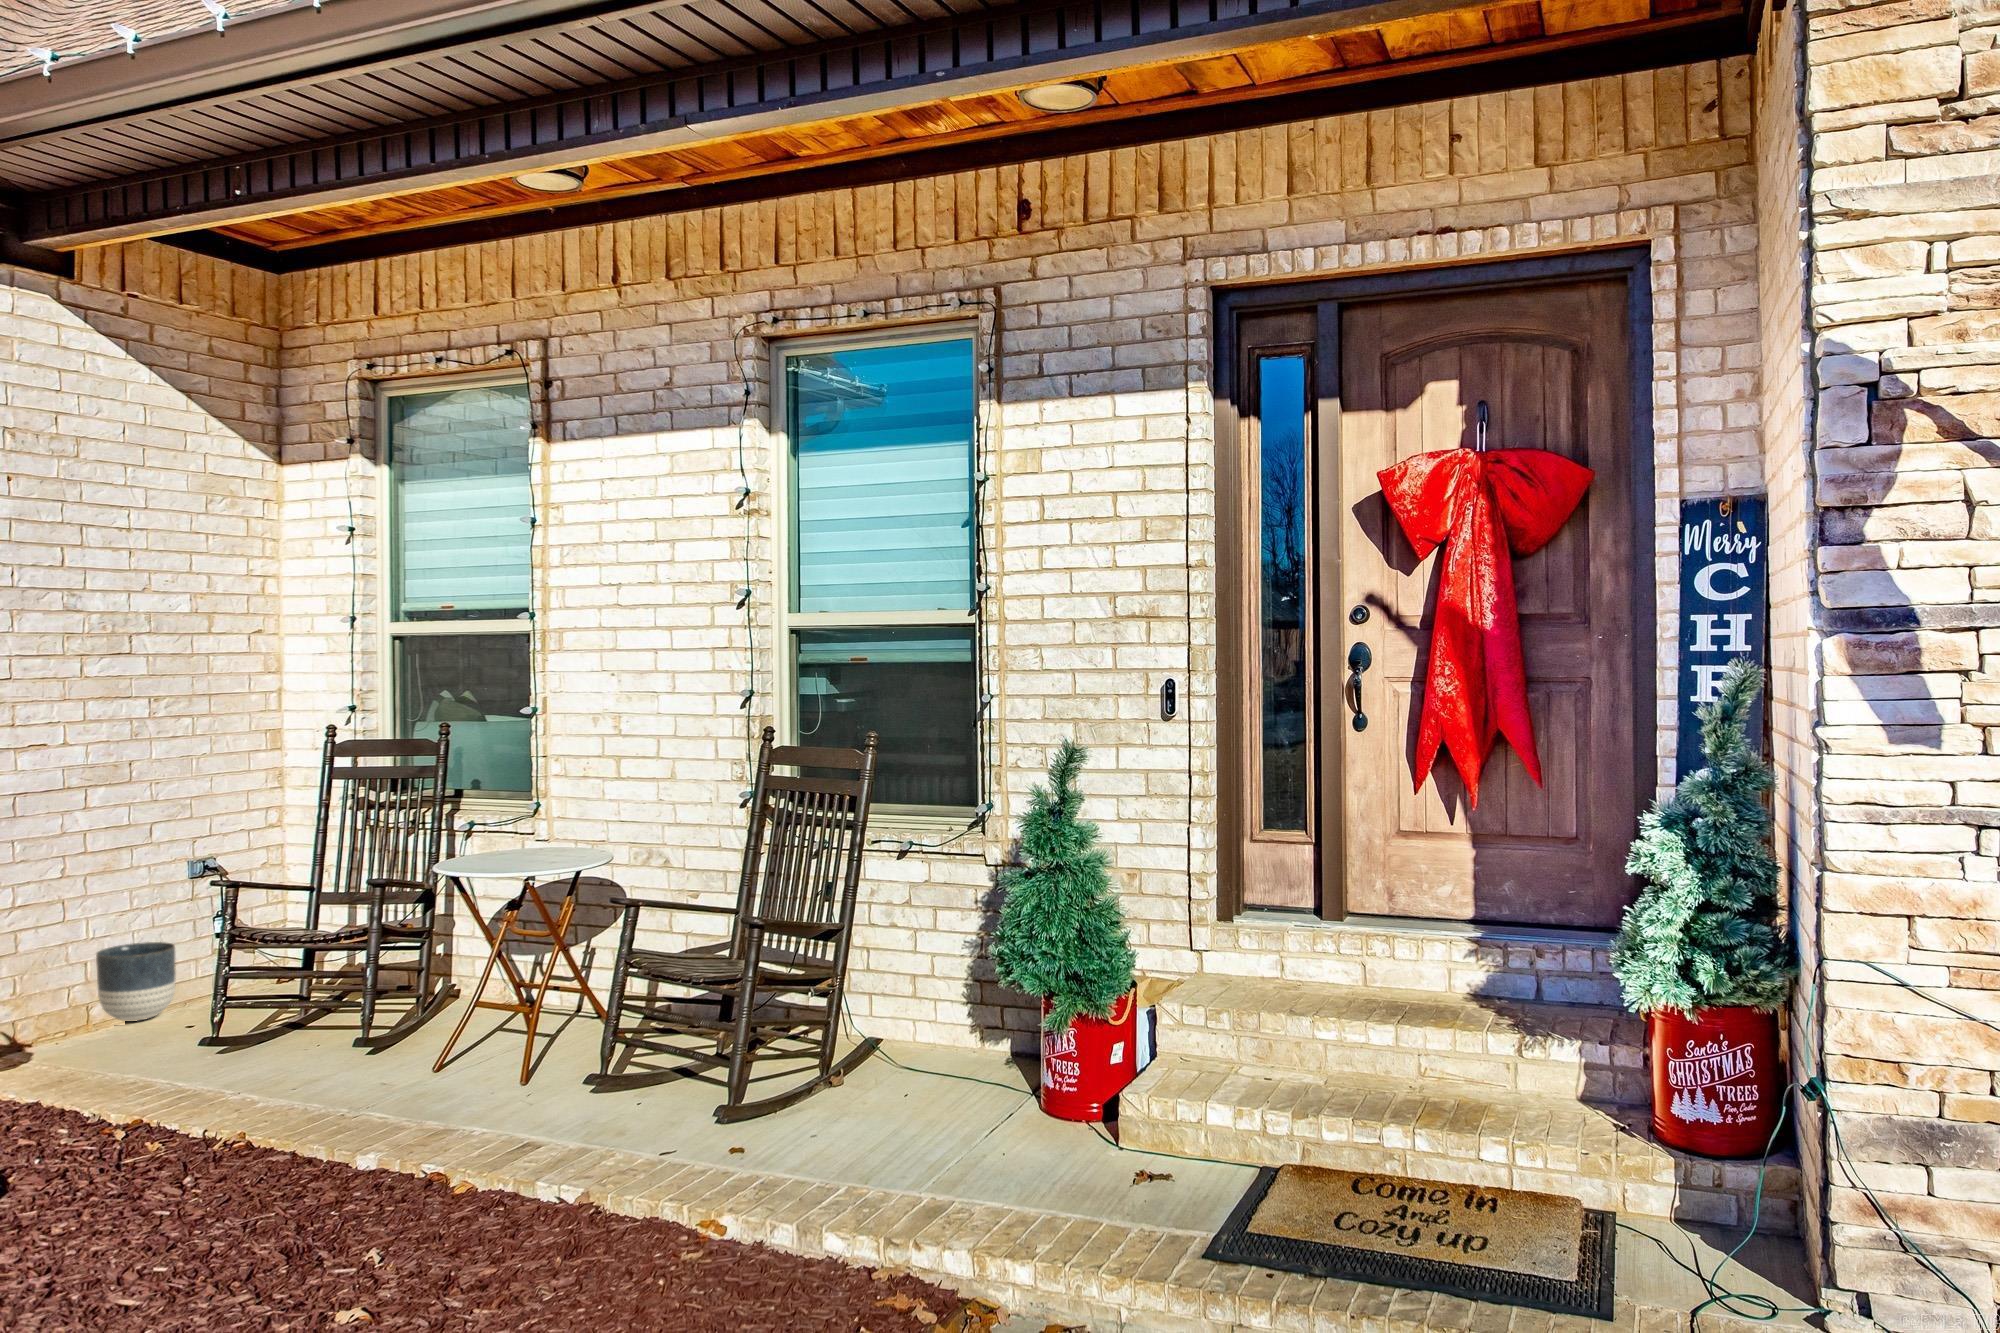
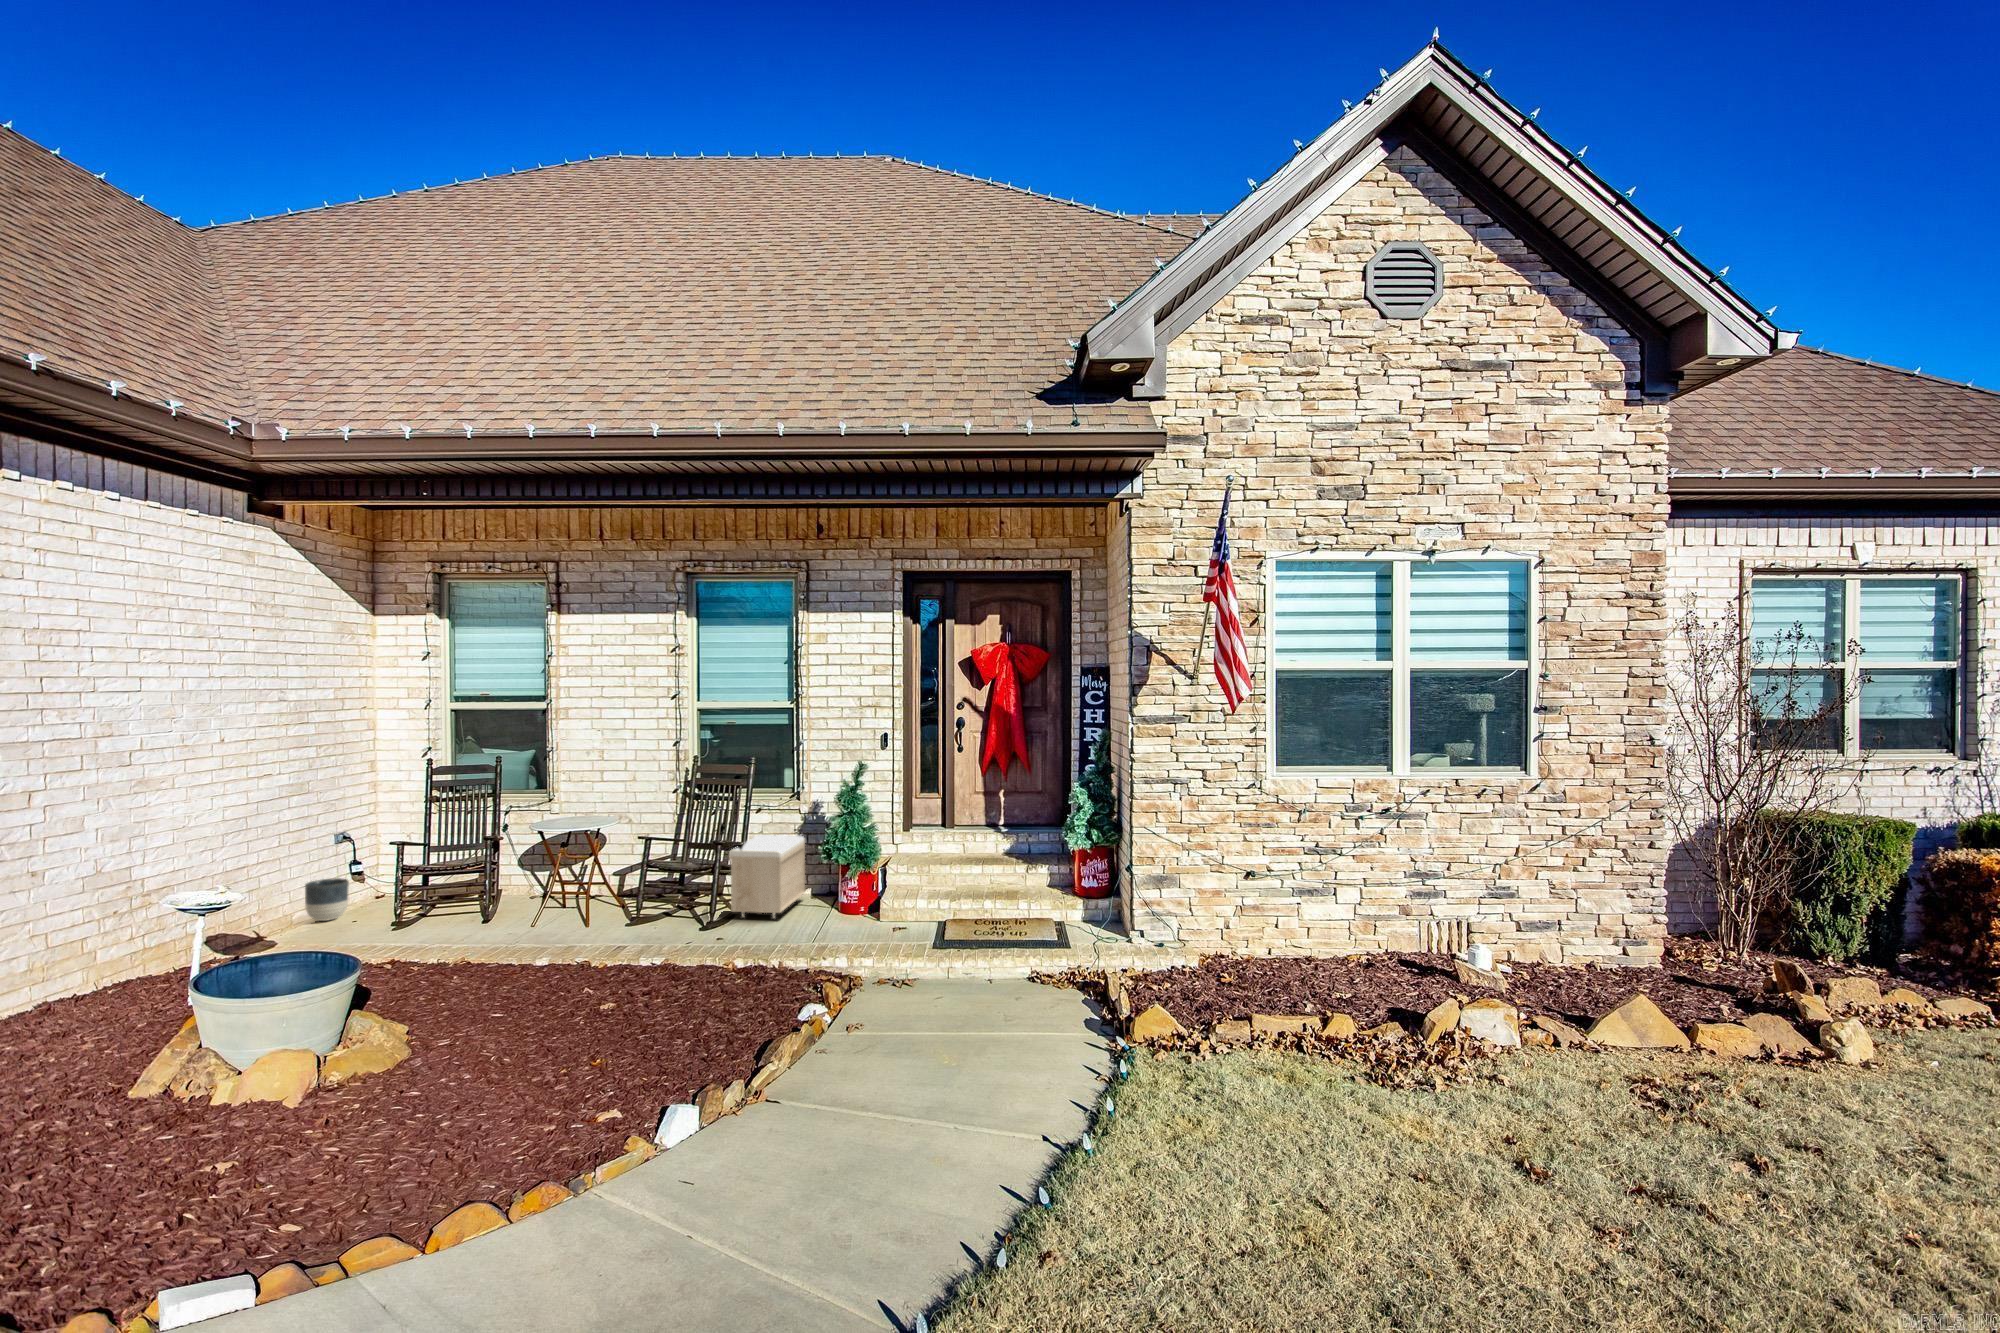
storage bench: none [797,905,999,1104] -> present [729,835,805,919]

